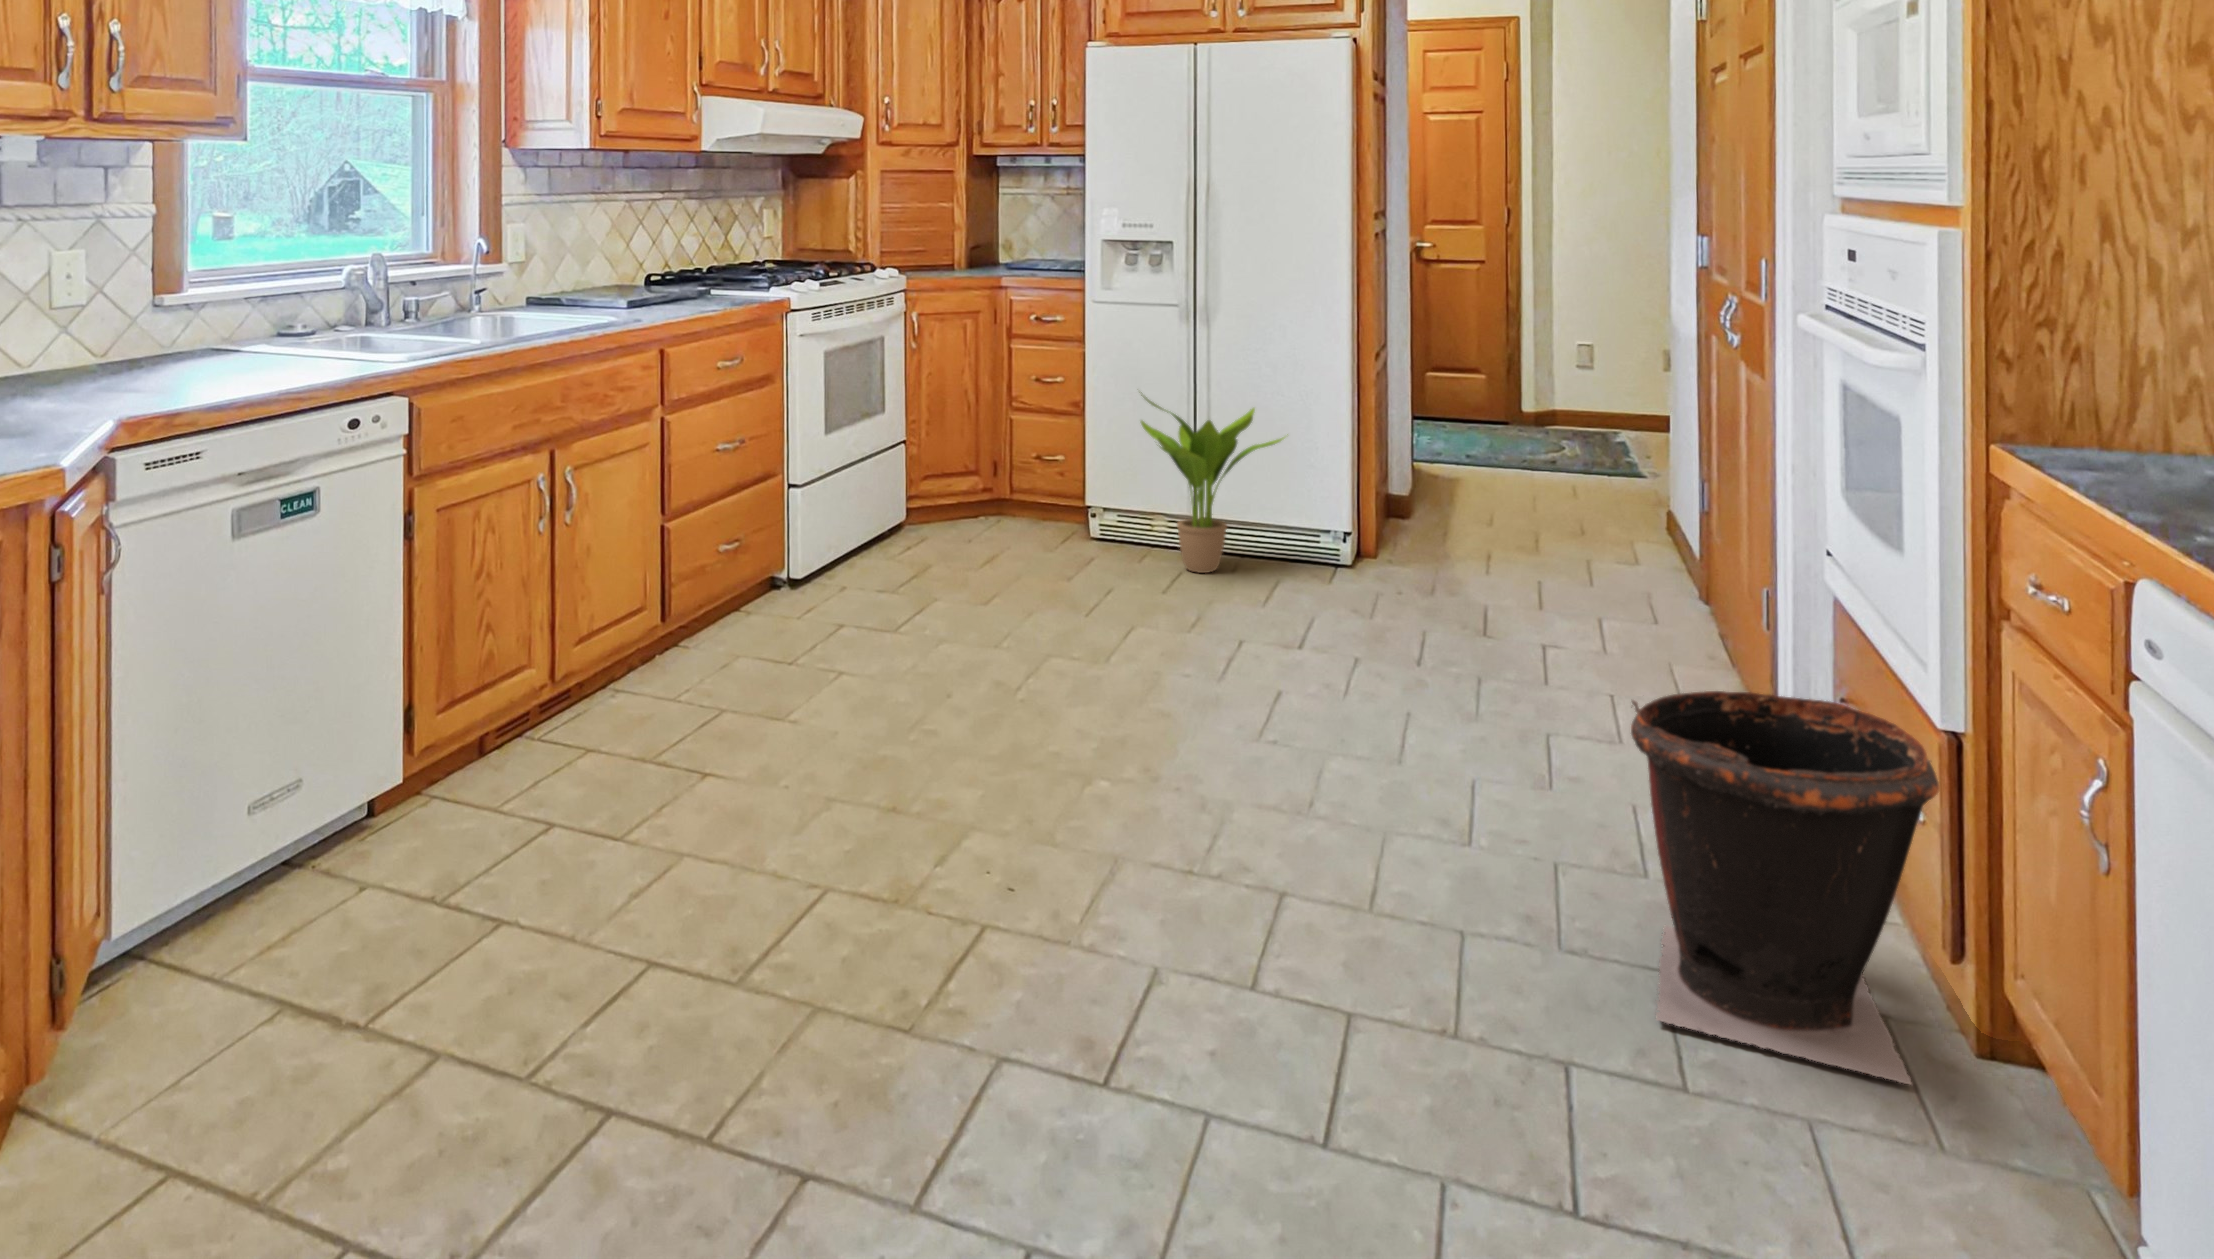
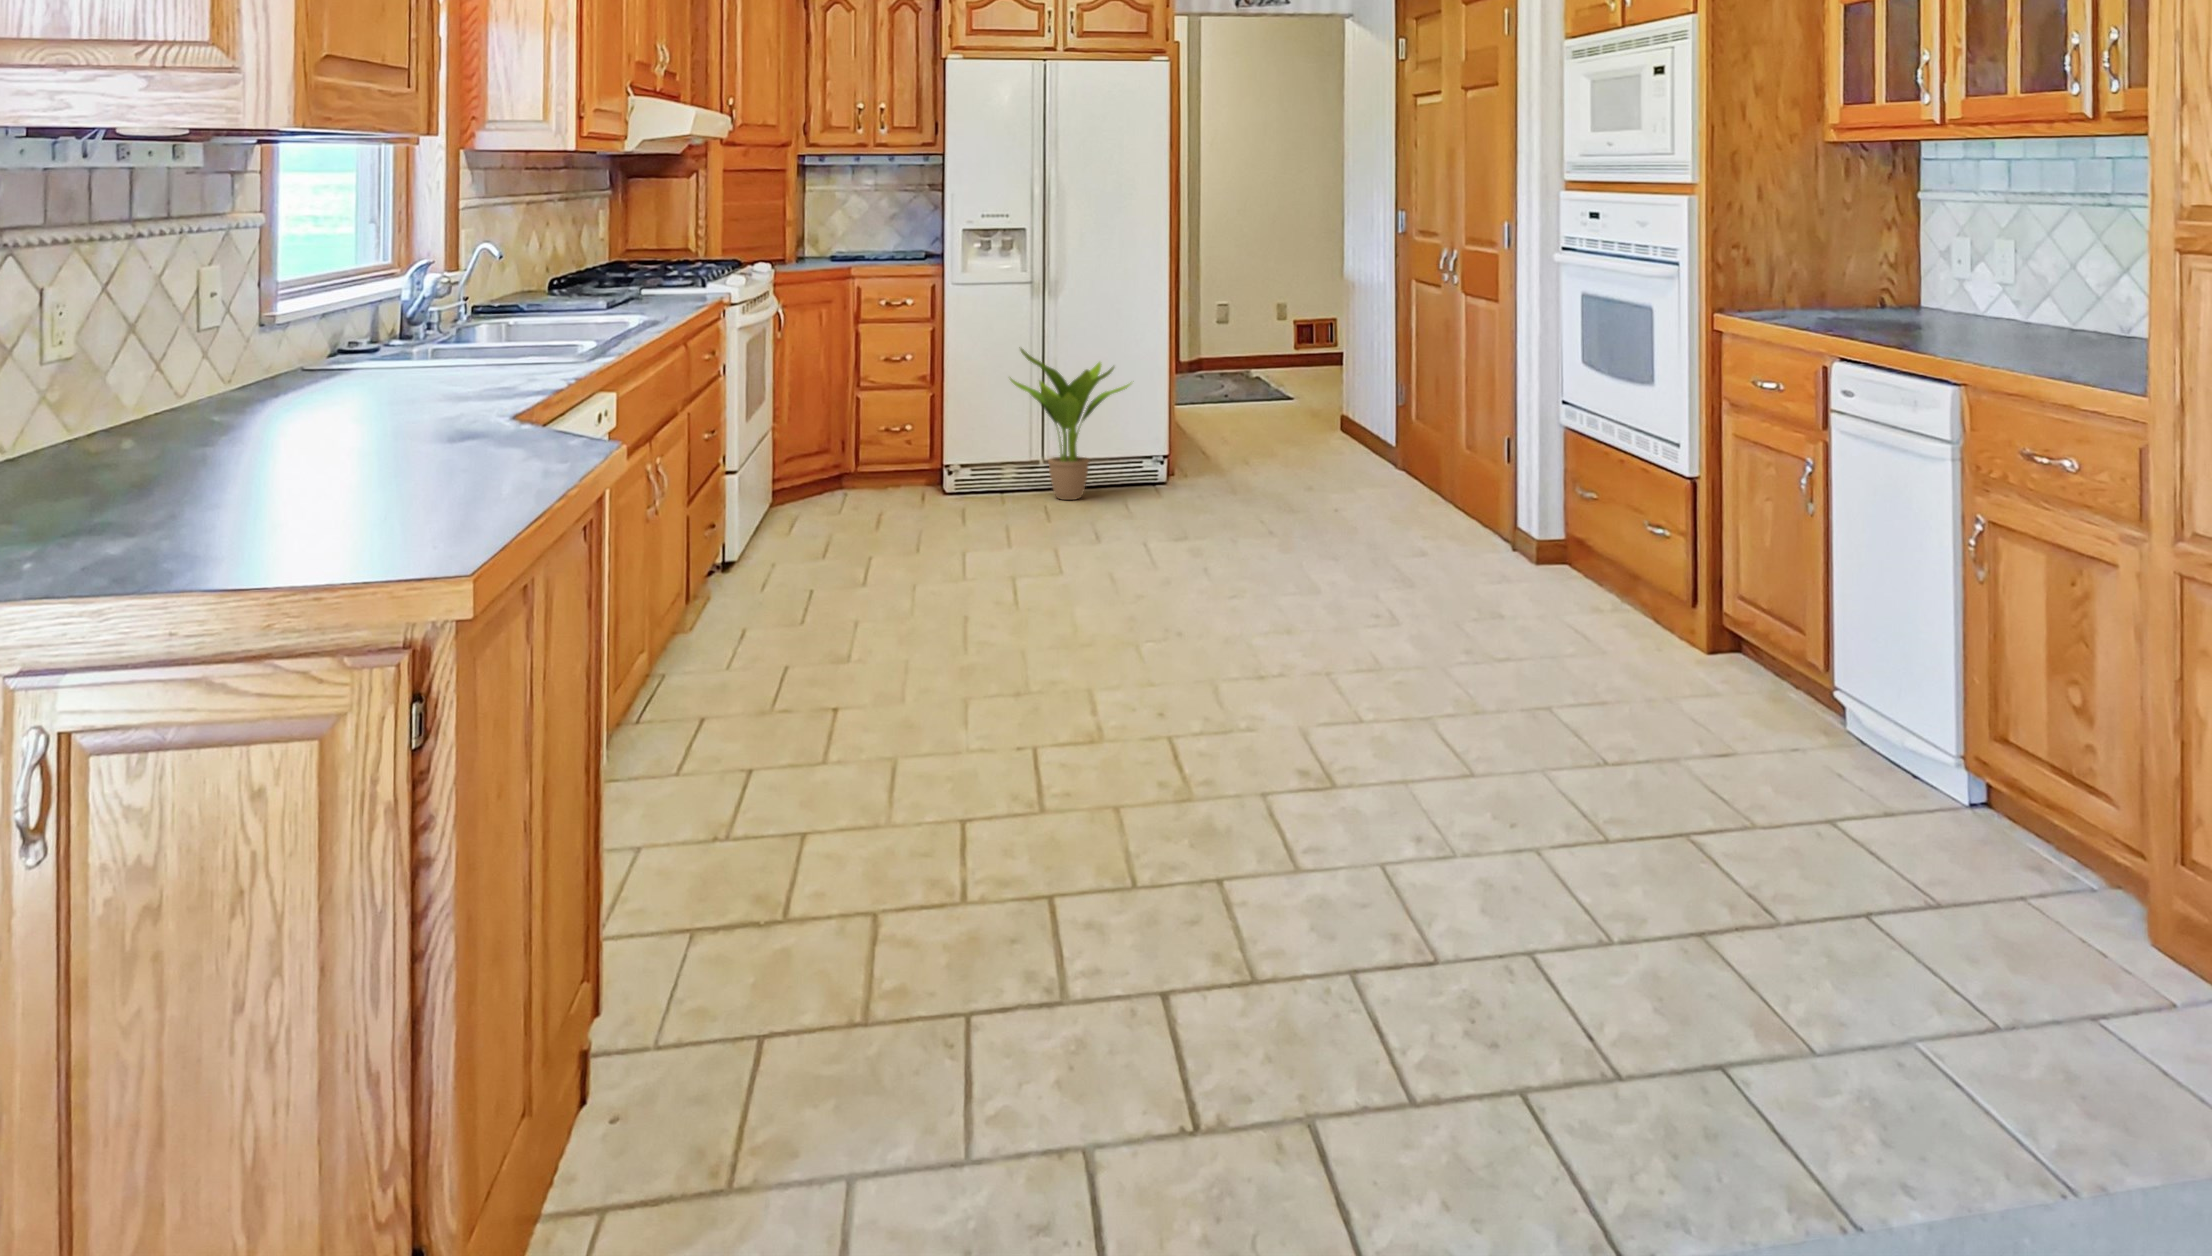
waste bin: present [1631,691,1940,1084] -> none [1541,483,1710,675]

